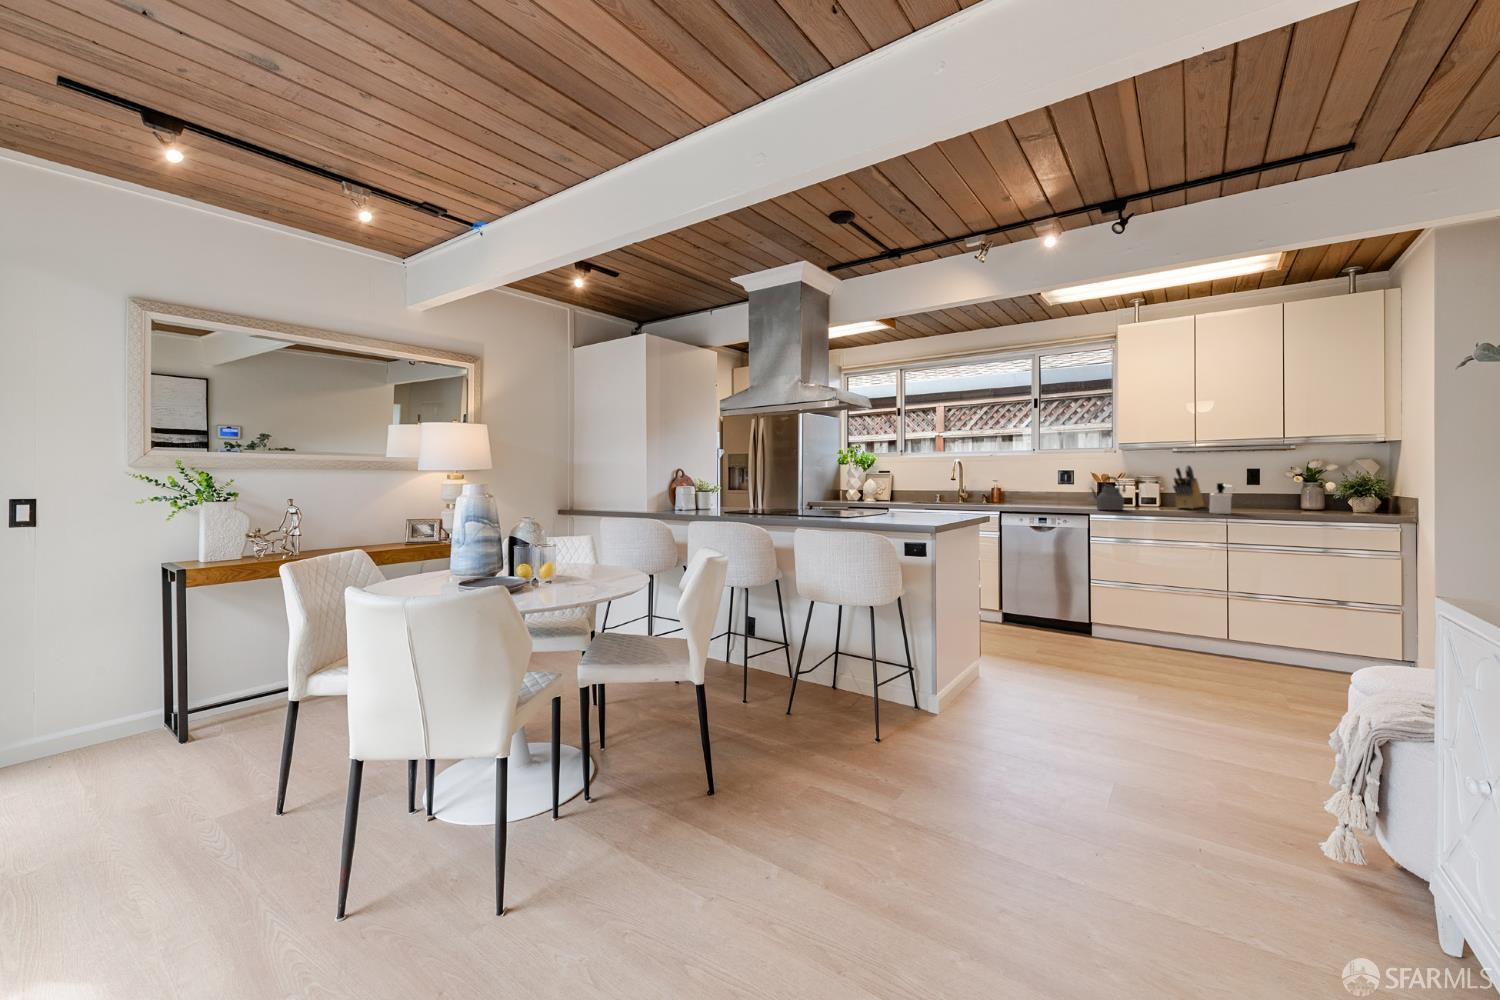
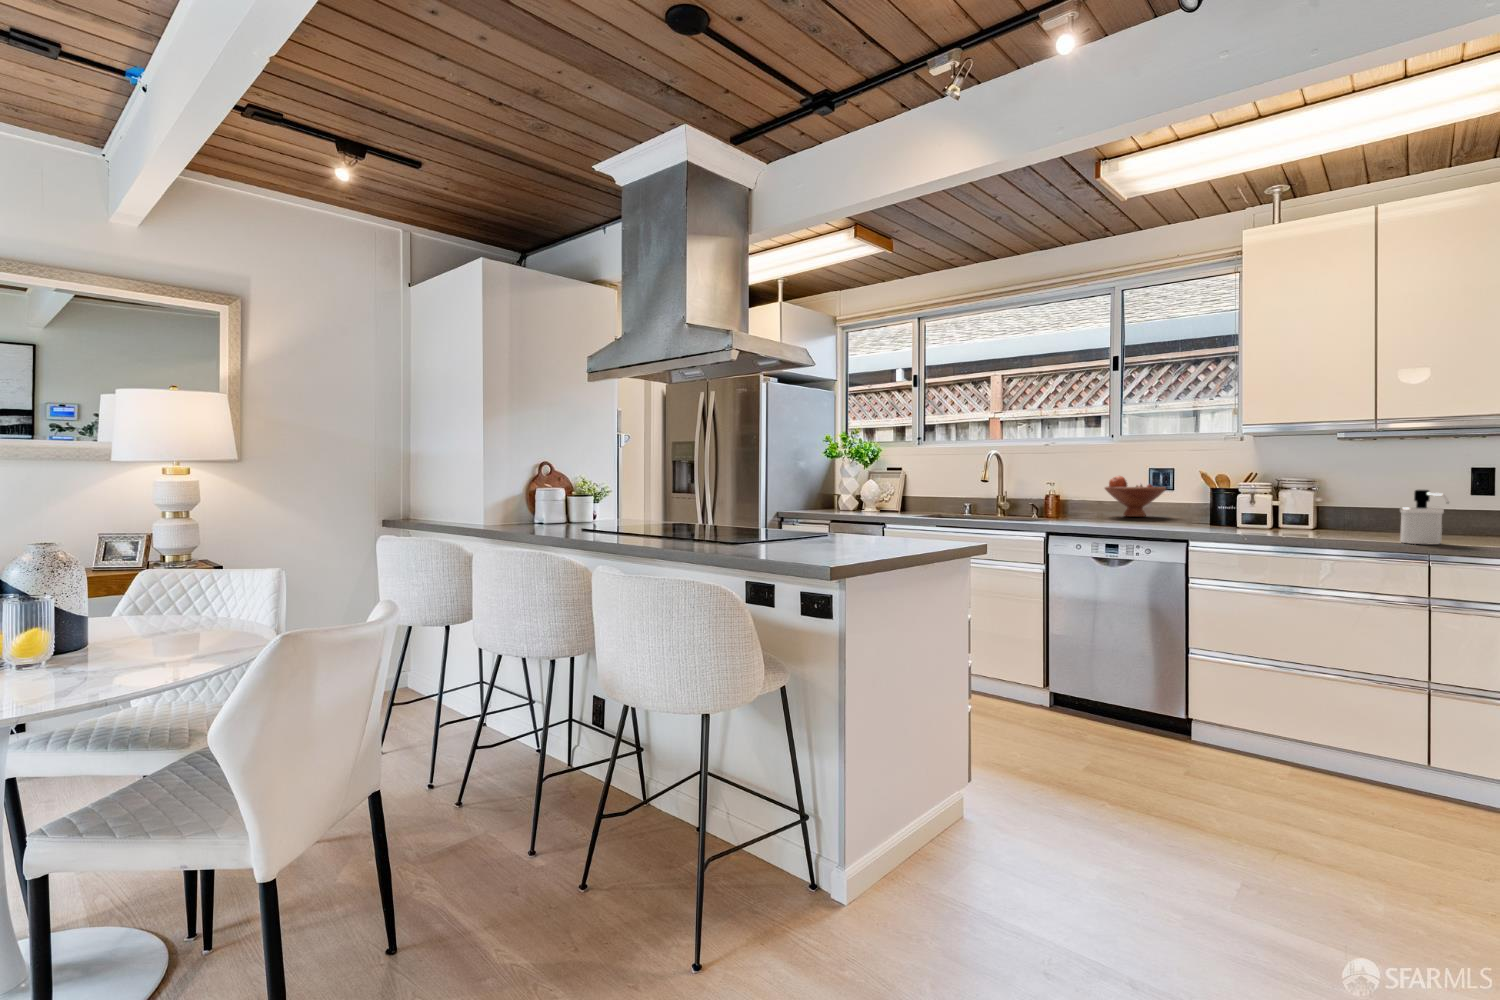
knife block: present [1173,465,1204,509] -> none [1335,459,1394,534]
fruit bowl: none [1030,475,1069,501] -> present [1105,476,1166,517]
kettle: present [1092,477,1124,510] -> none [1189,478,1247,534]

